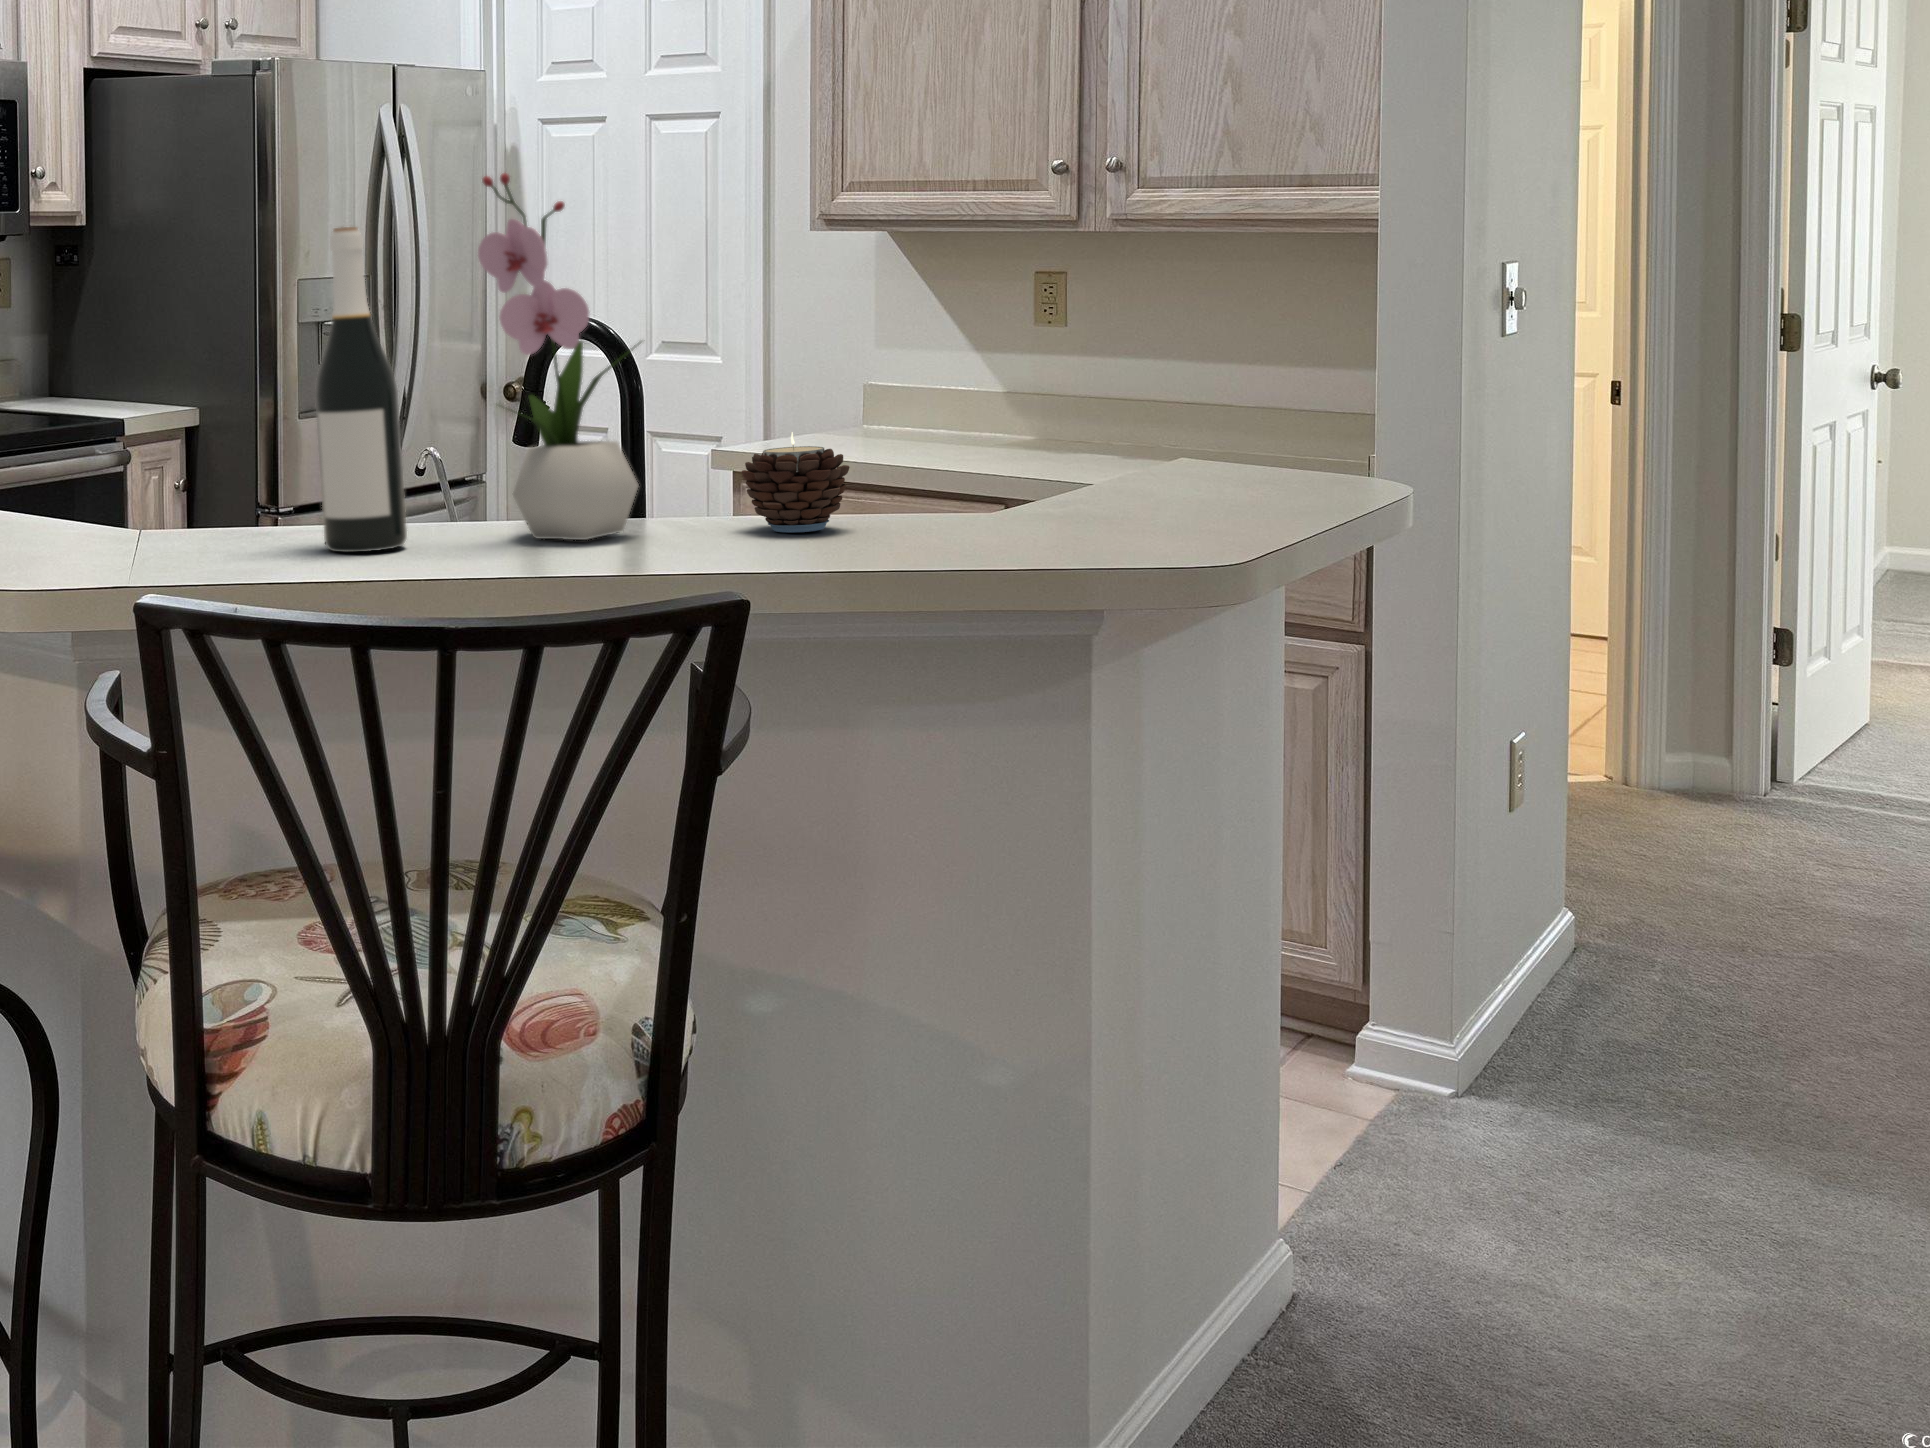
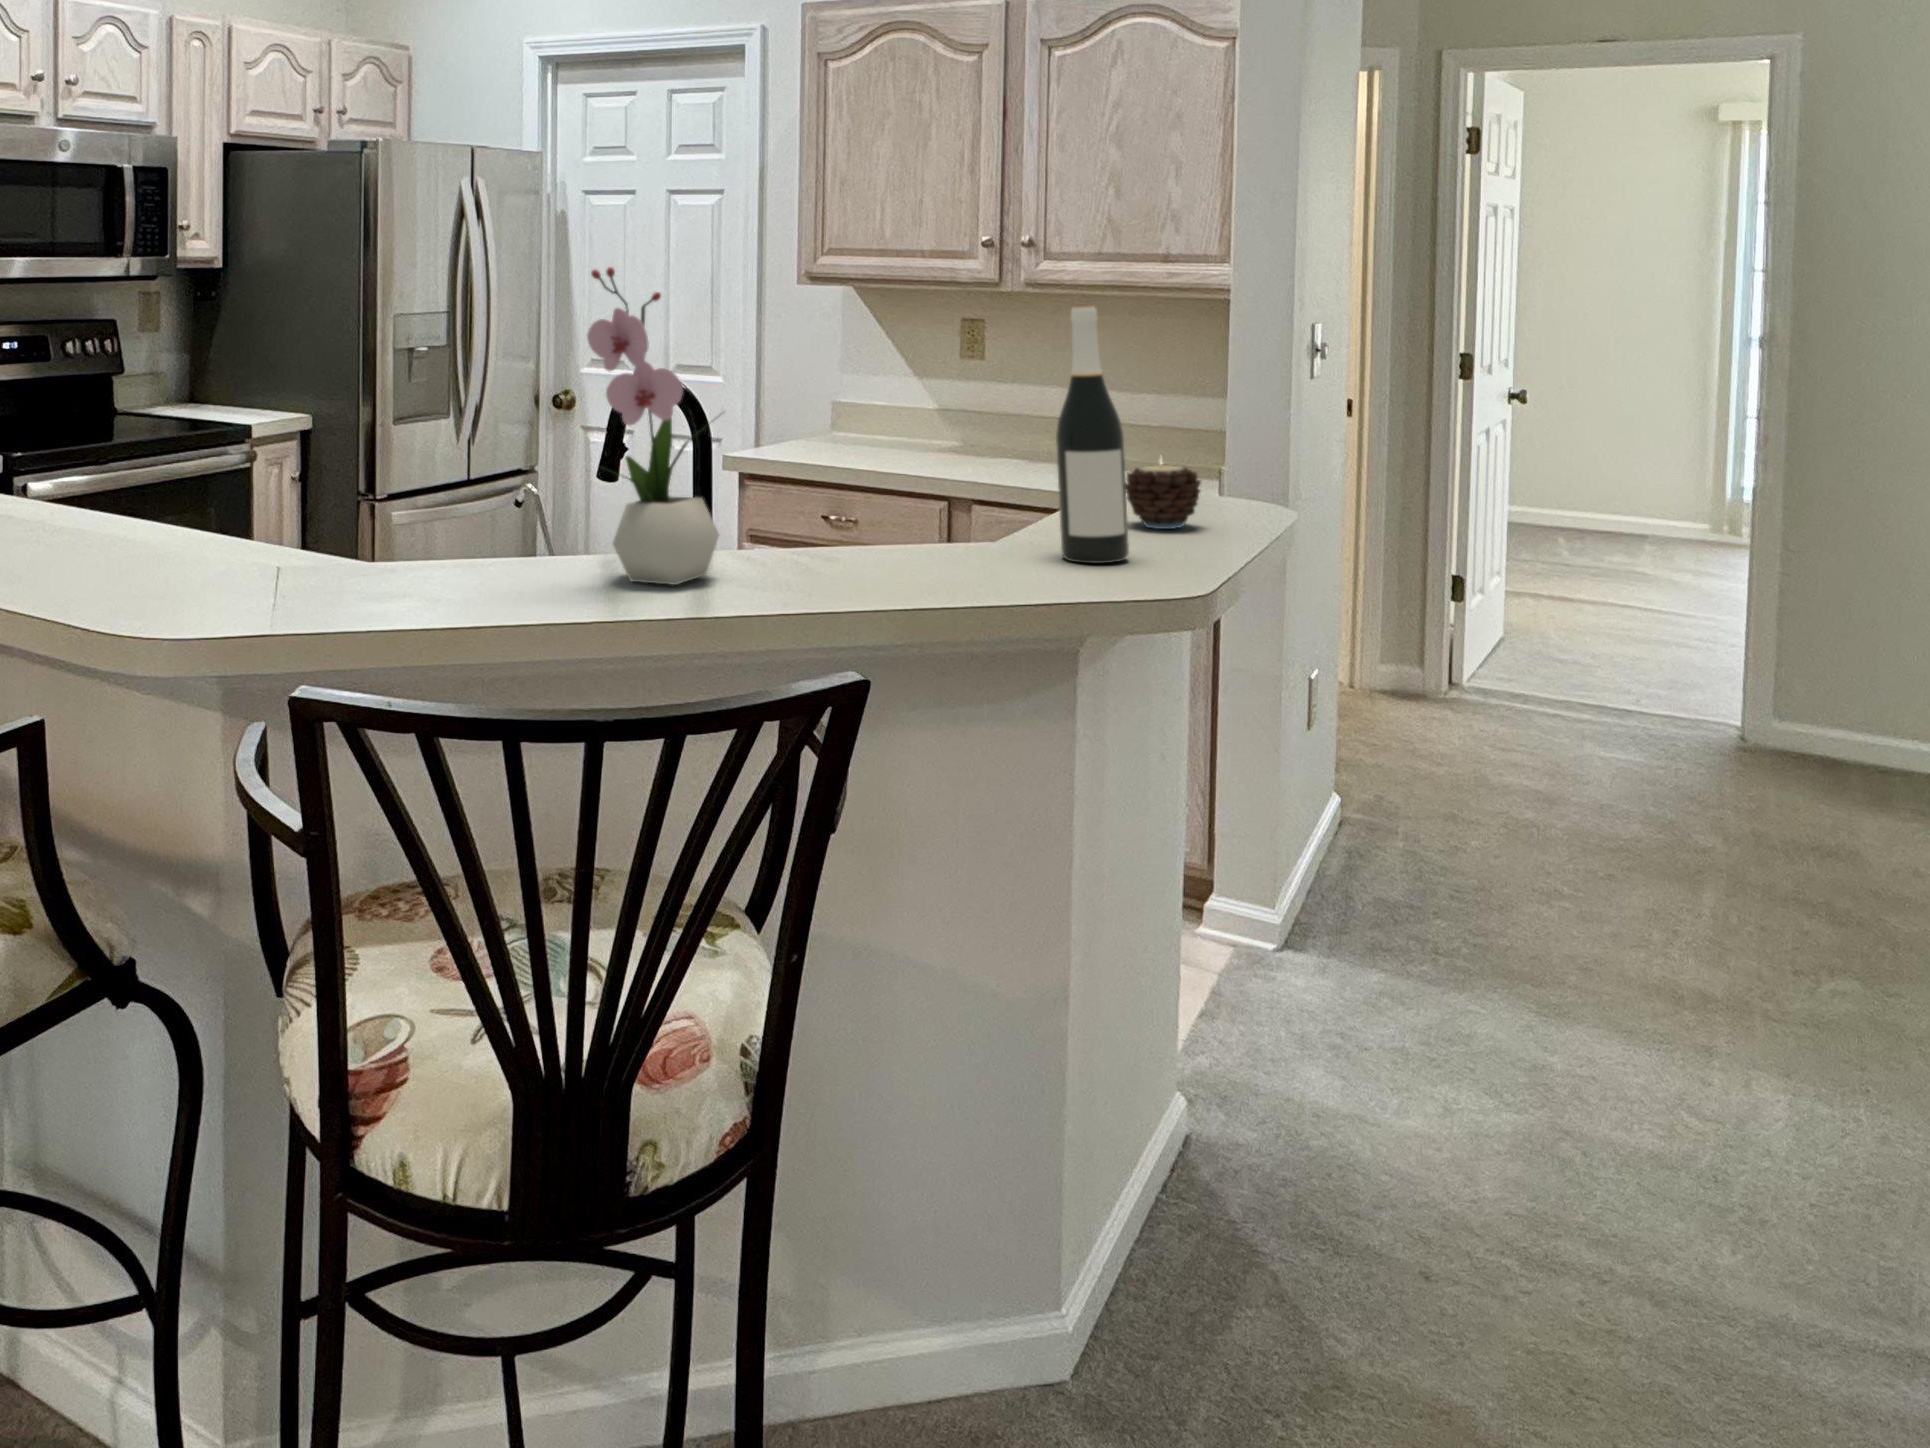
wine bottle: present [315,227,407,552] -> present [1056,303,1129,563]
candle: present [742,432,850,532] -> present [1126,459,1201,529]

